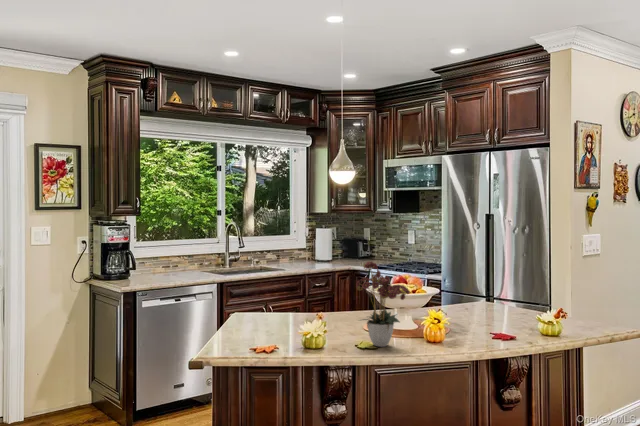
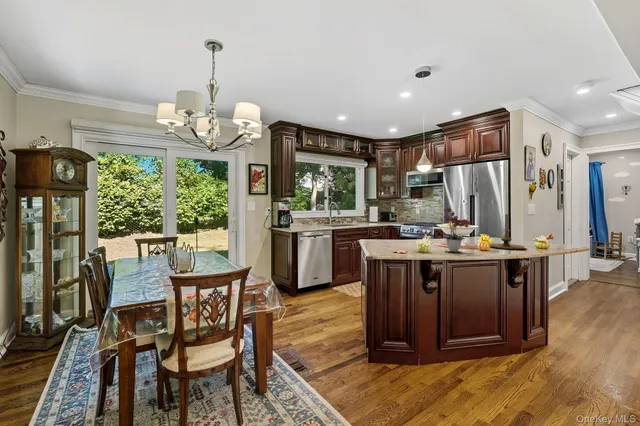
candle holder: none [463,269,523,338] -> present [489,214,524,249]

